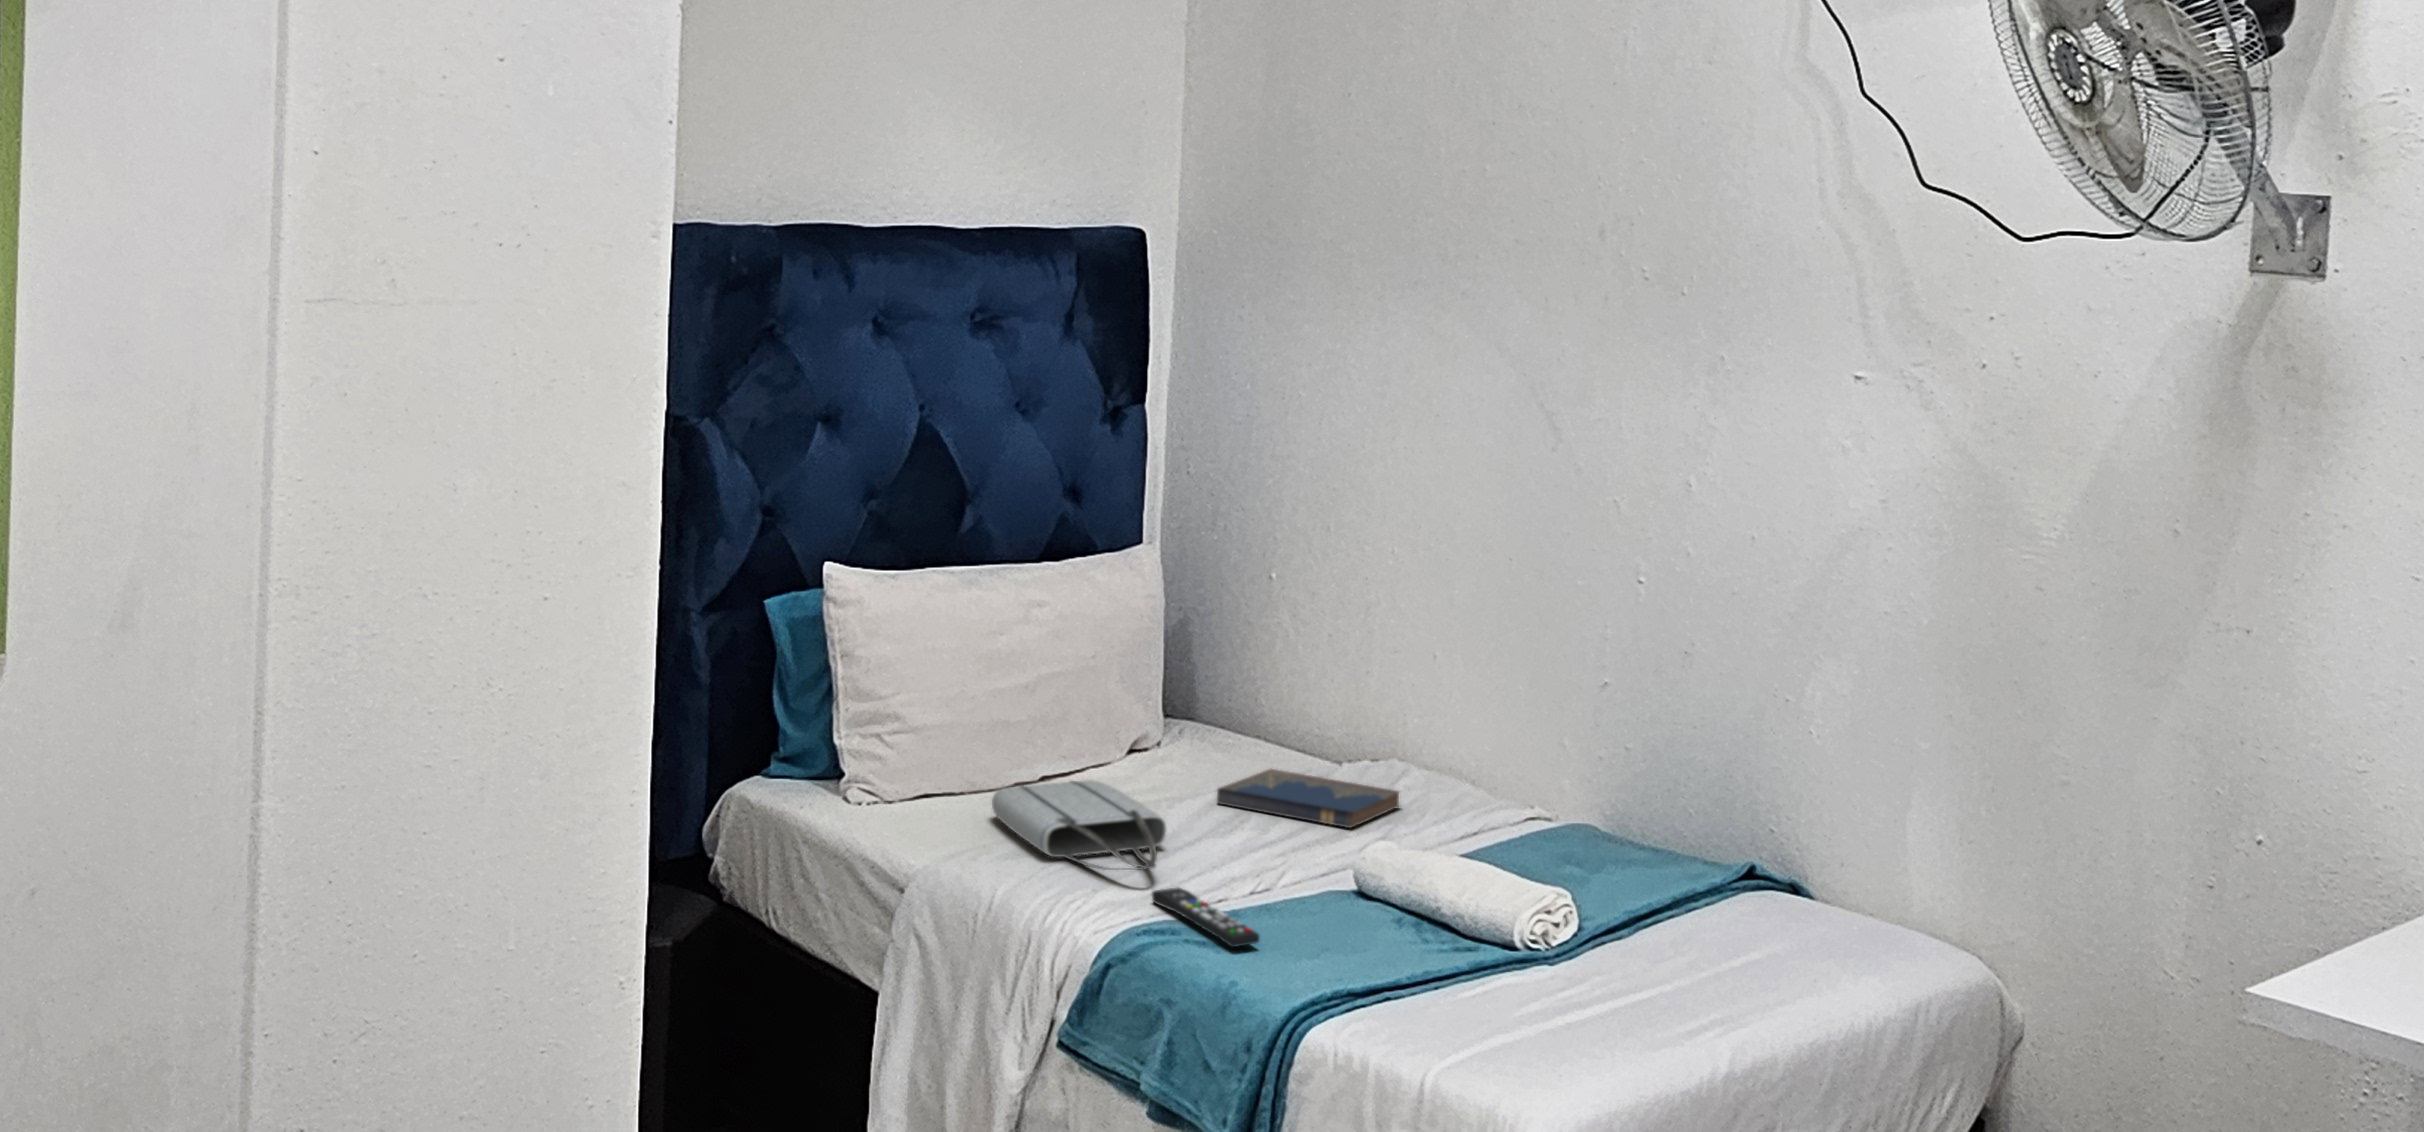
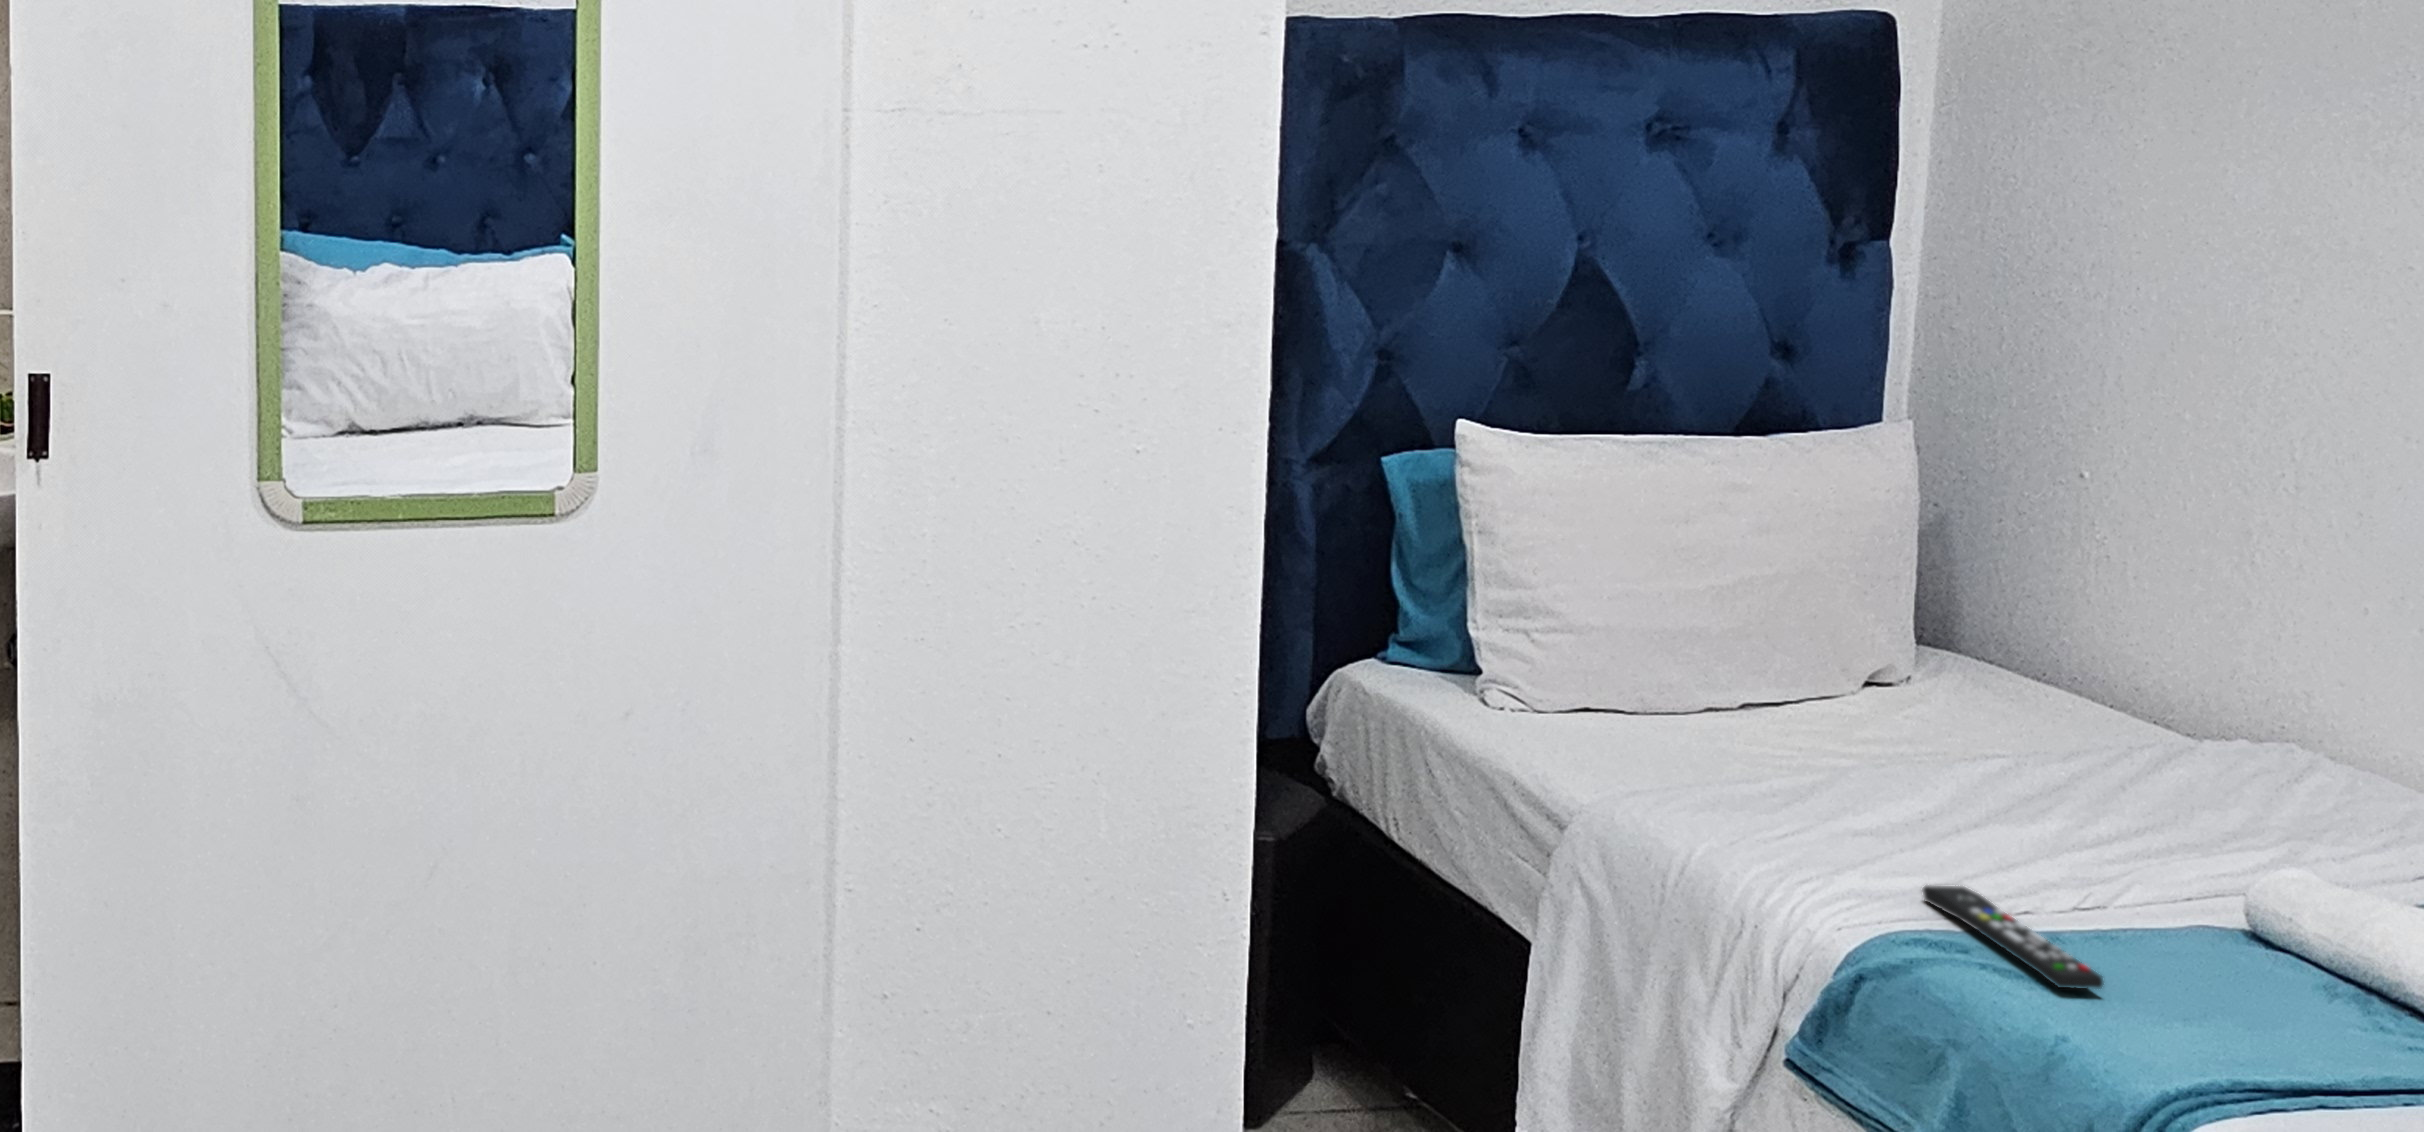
hardcover book: present [1217,769,1399,828] -> none [2004,735,2310,838]
tote bag: present [992,780,1166,870] -> none [1679,715,1936,854]

